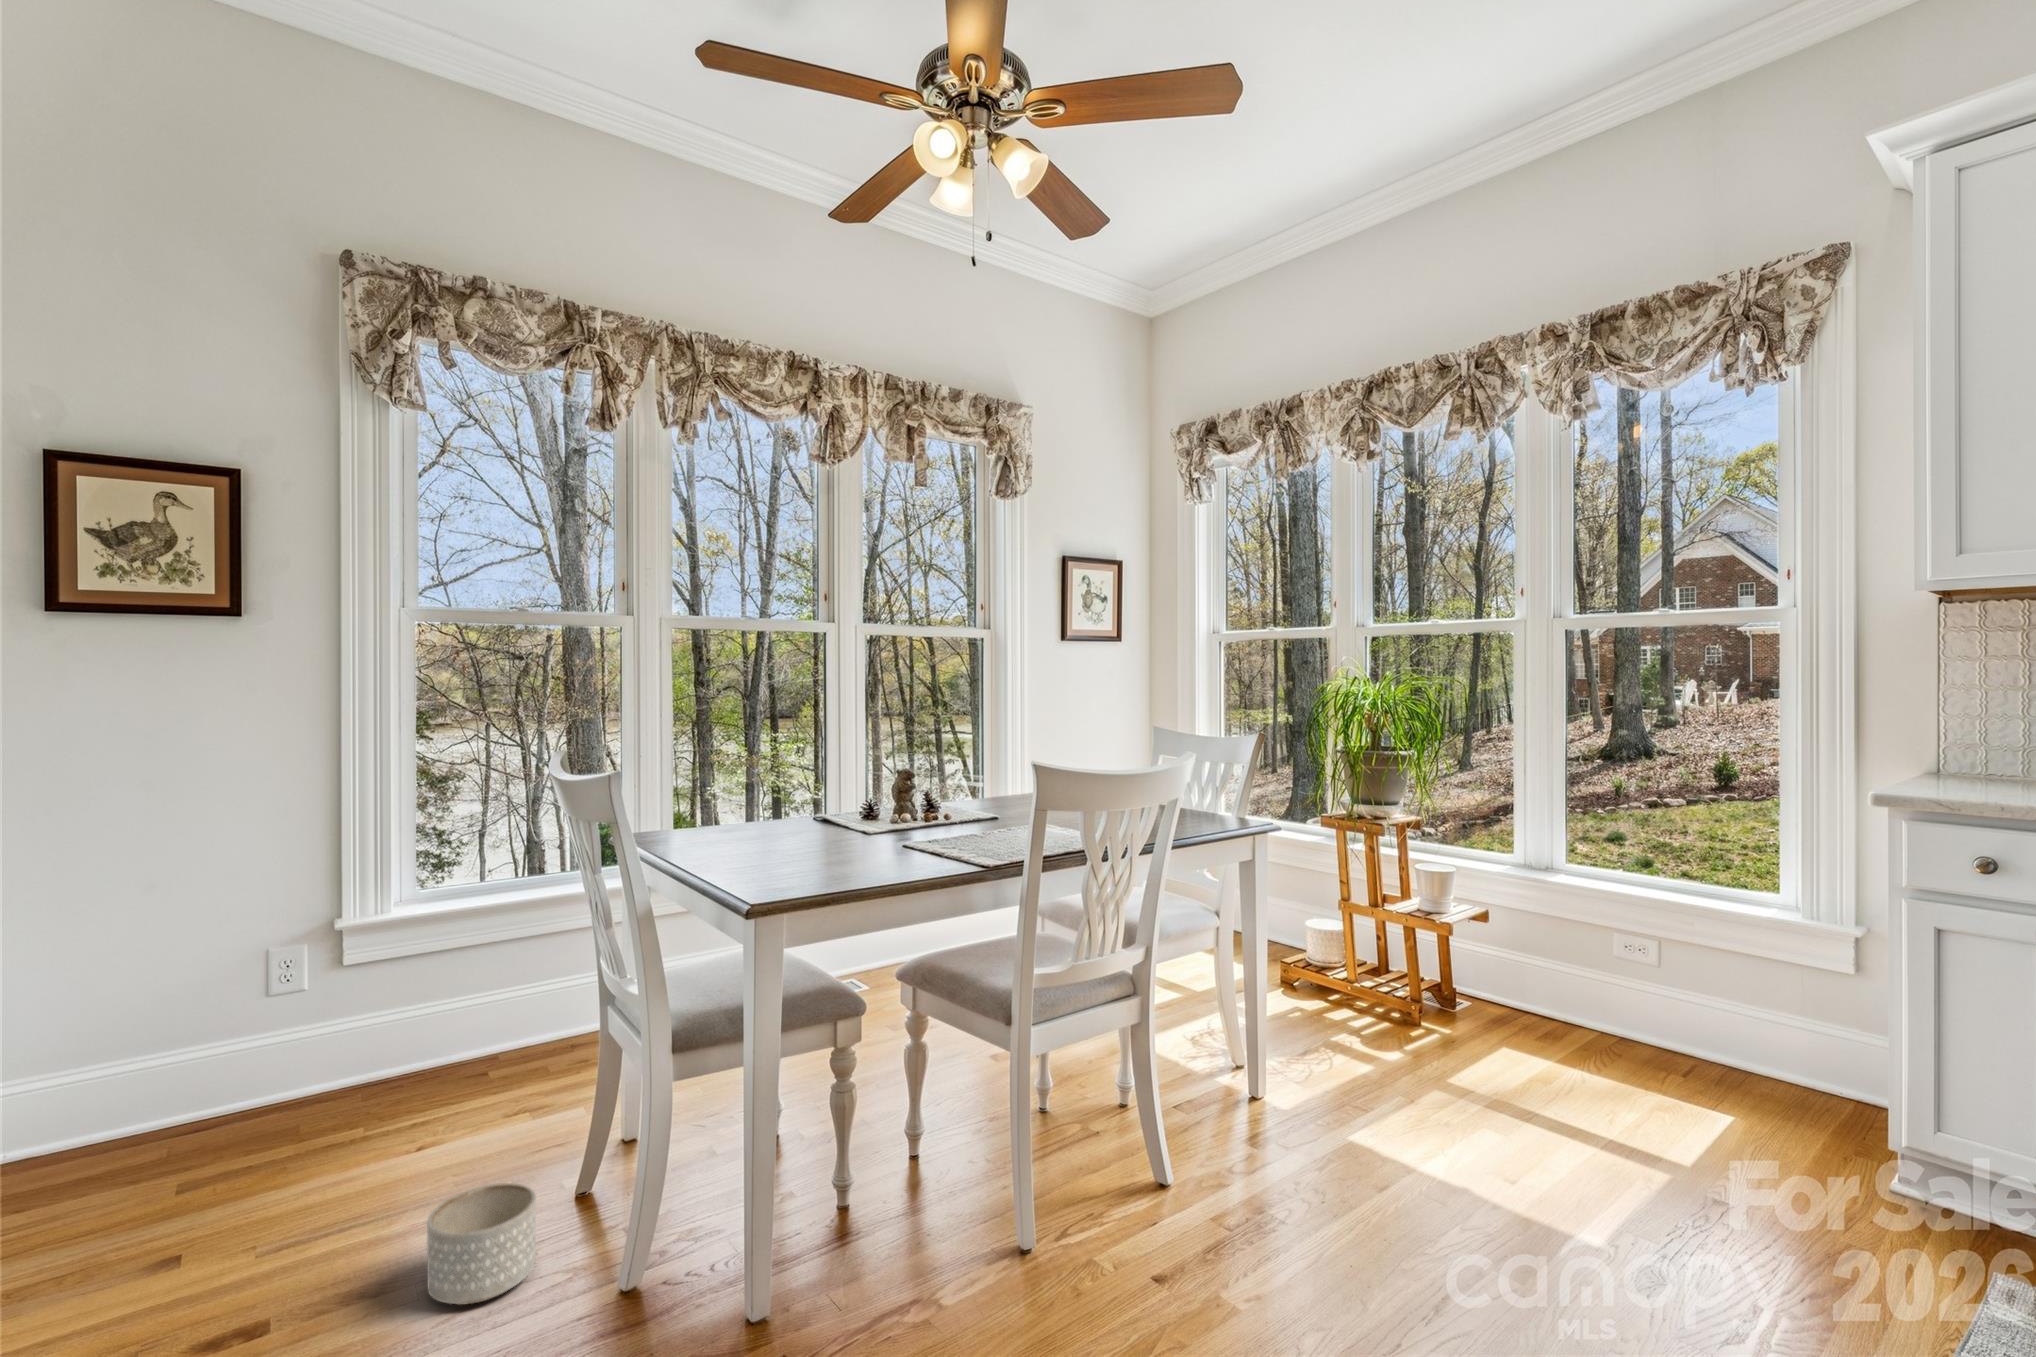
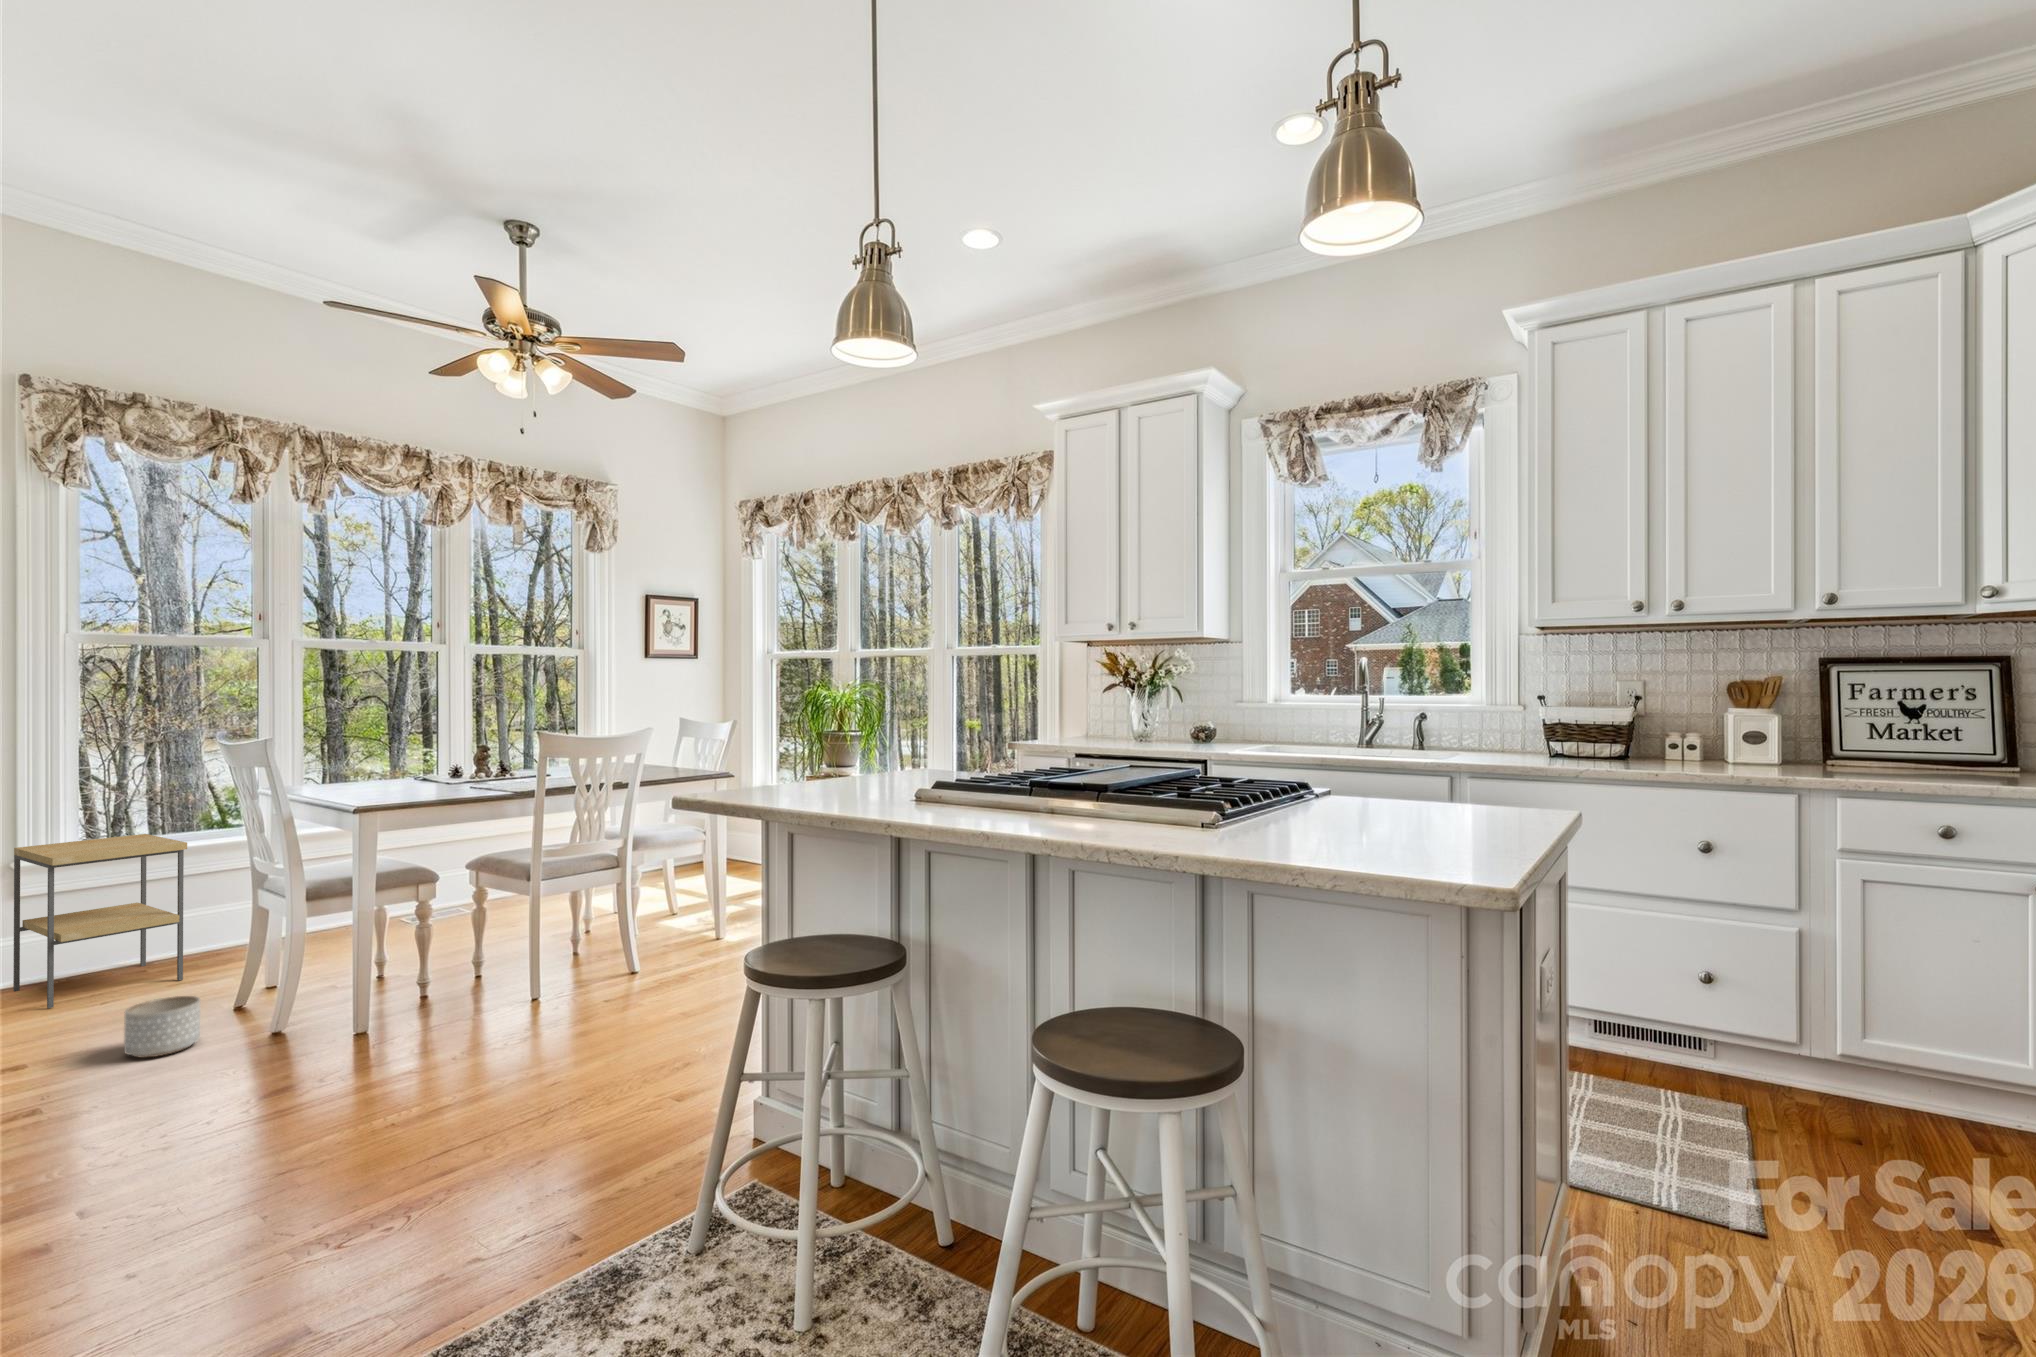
side table: none [338,879,535,1142] -> present [13,834,187,1008]

